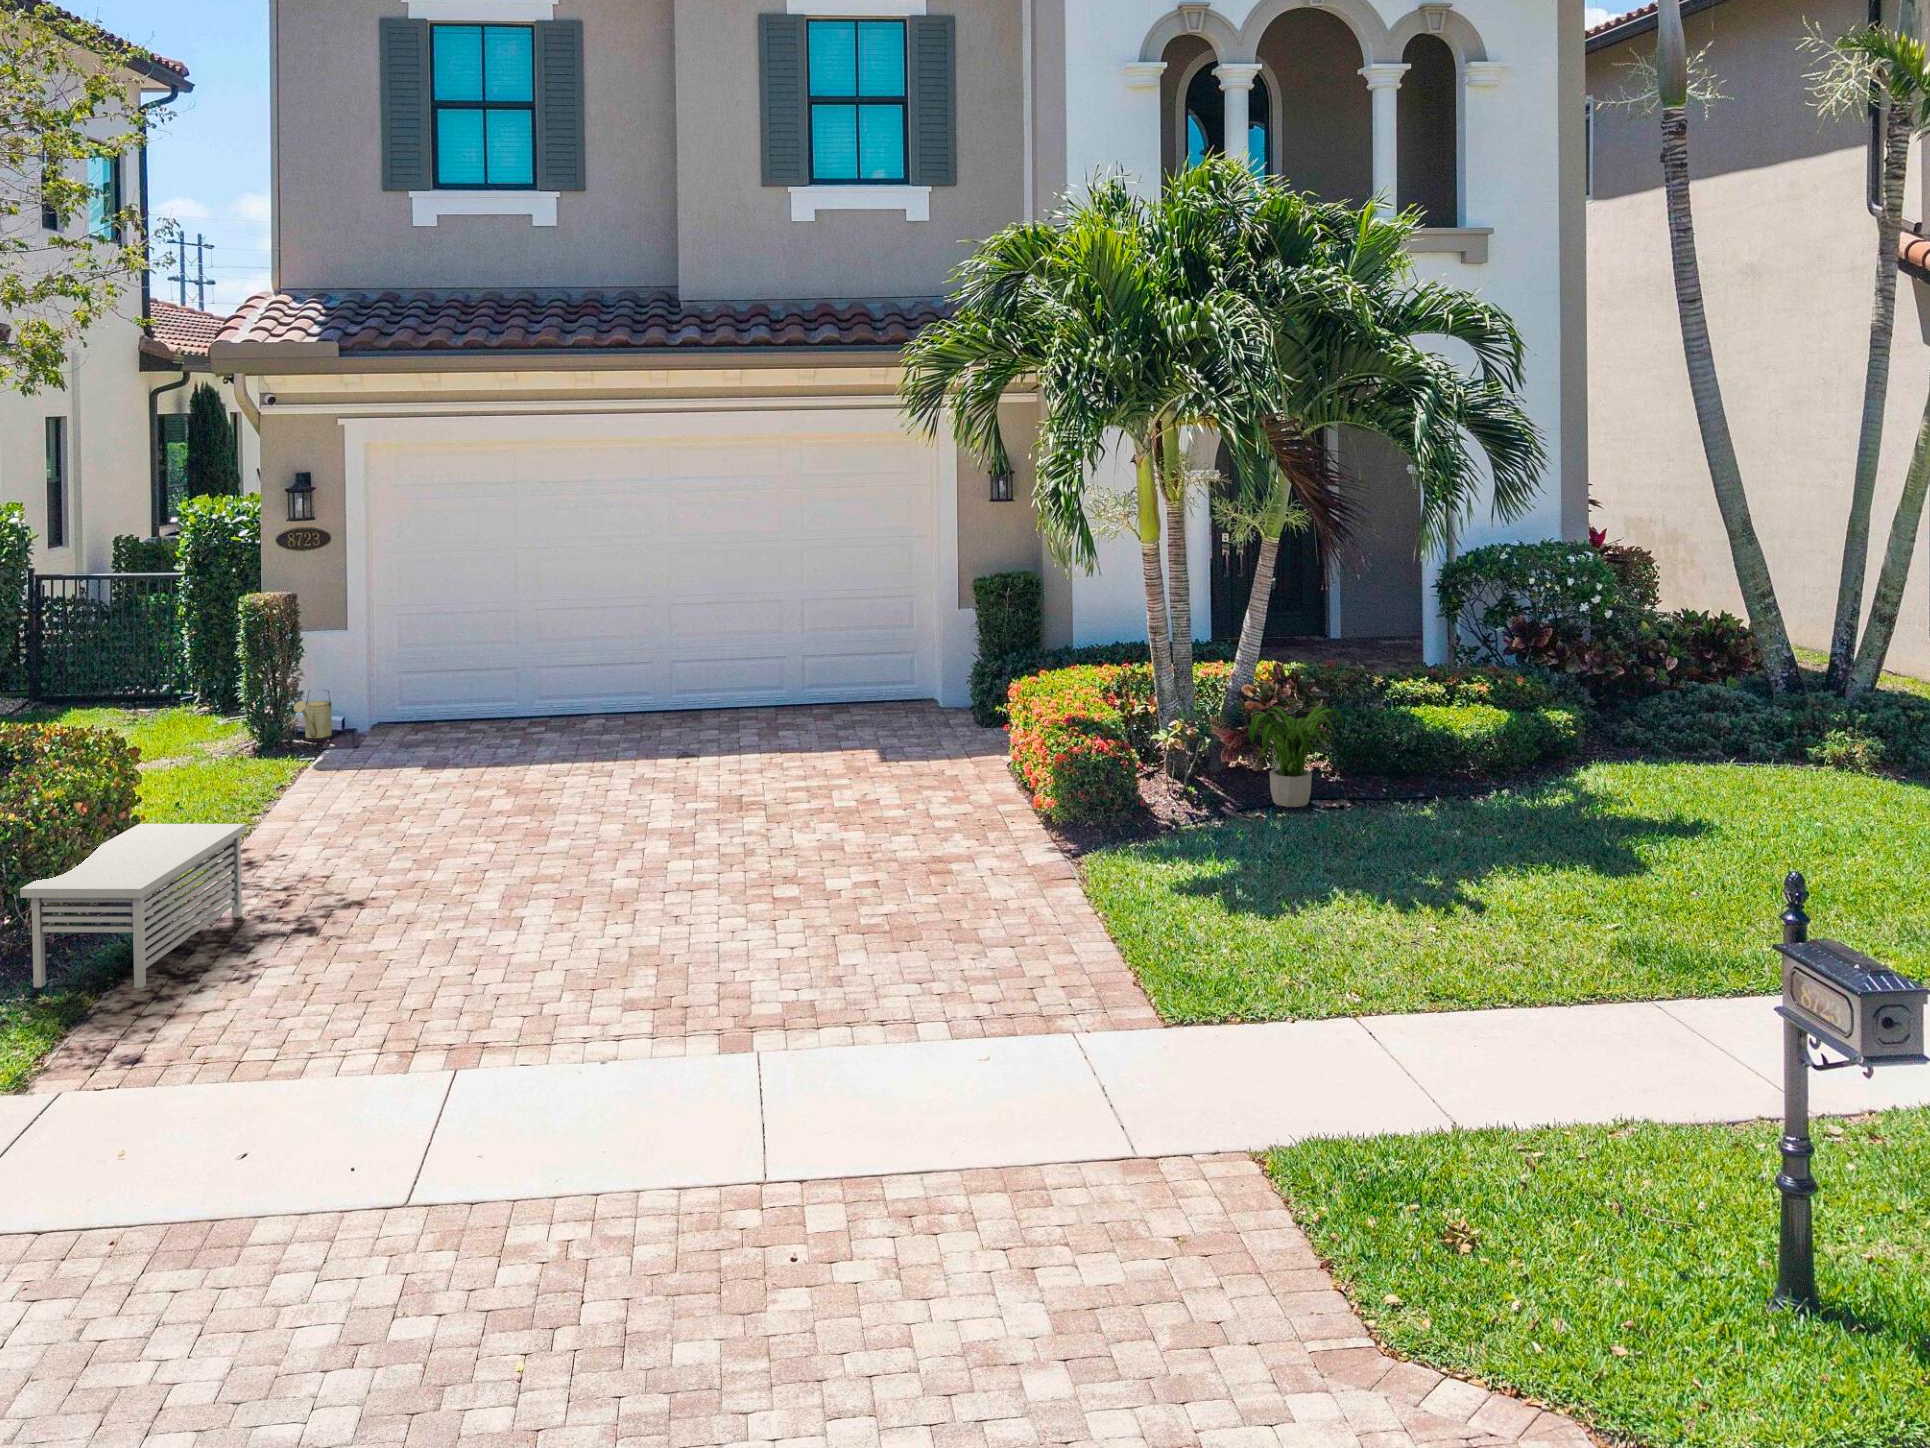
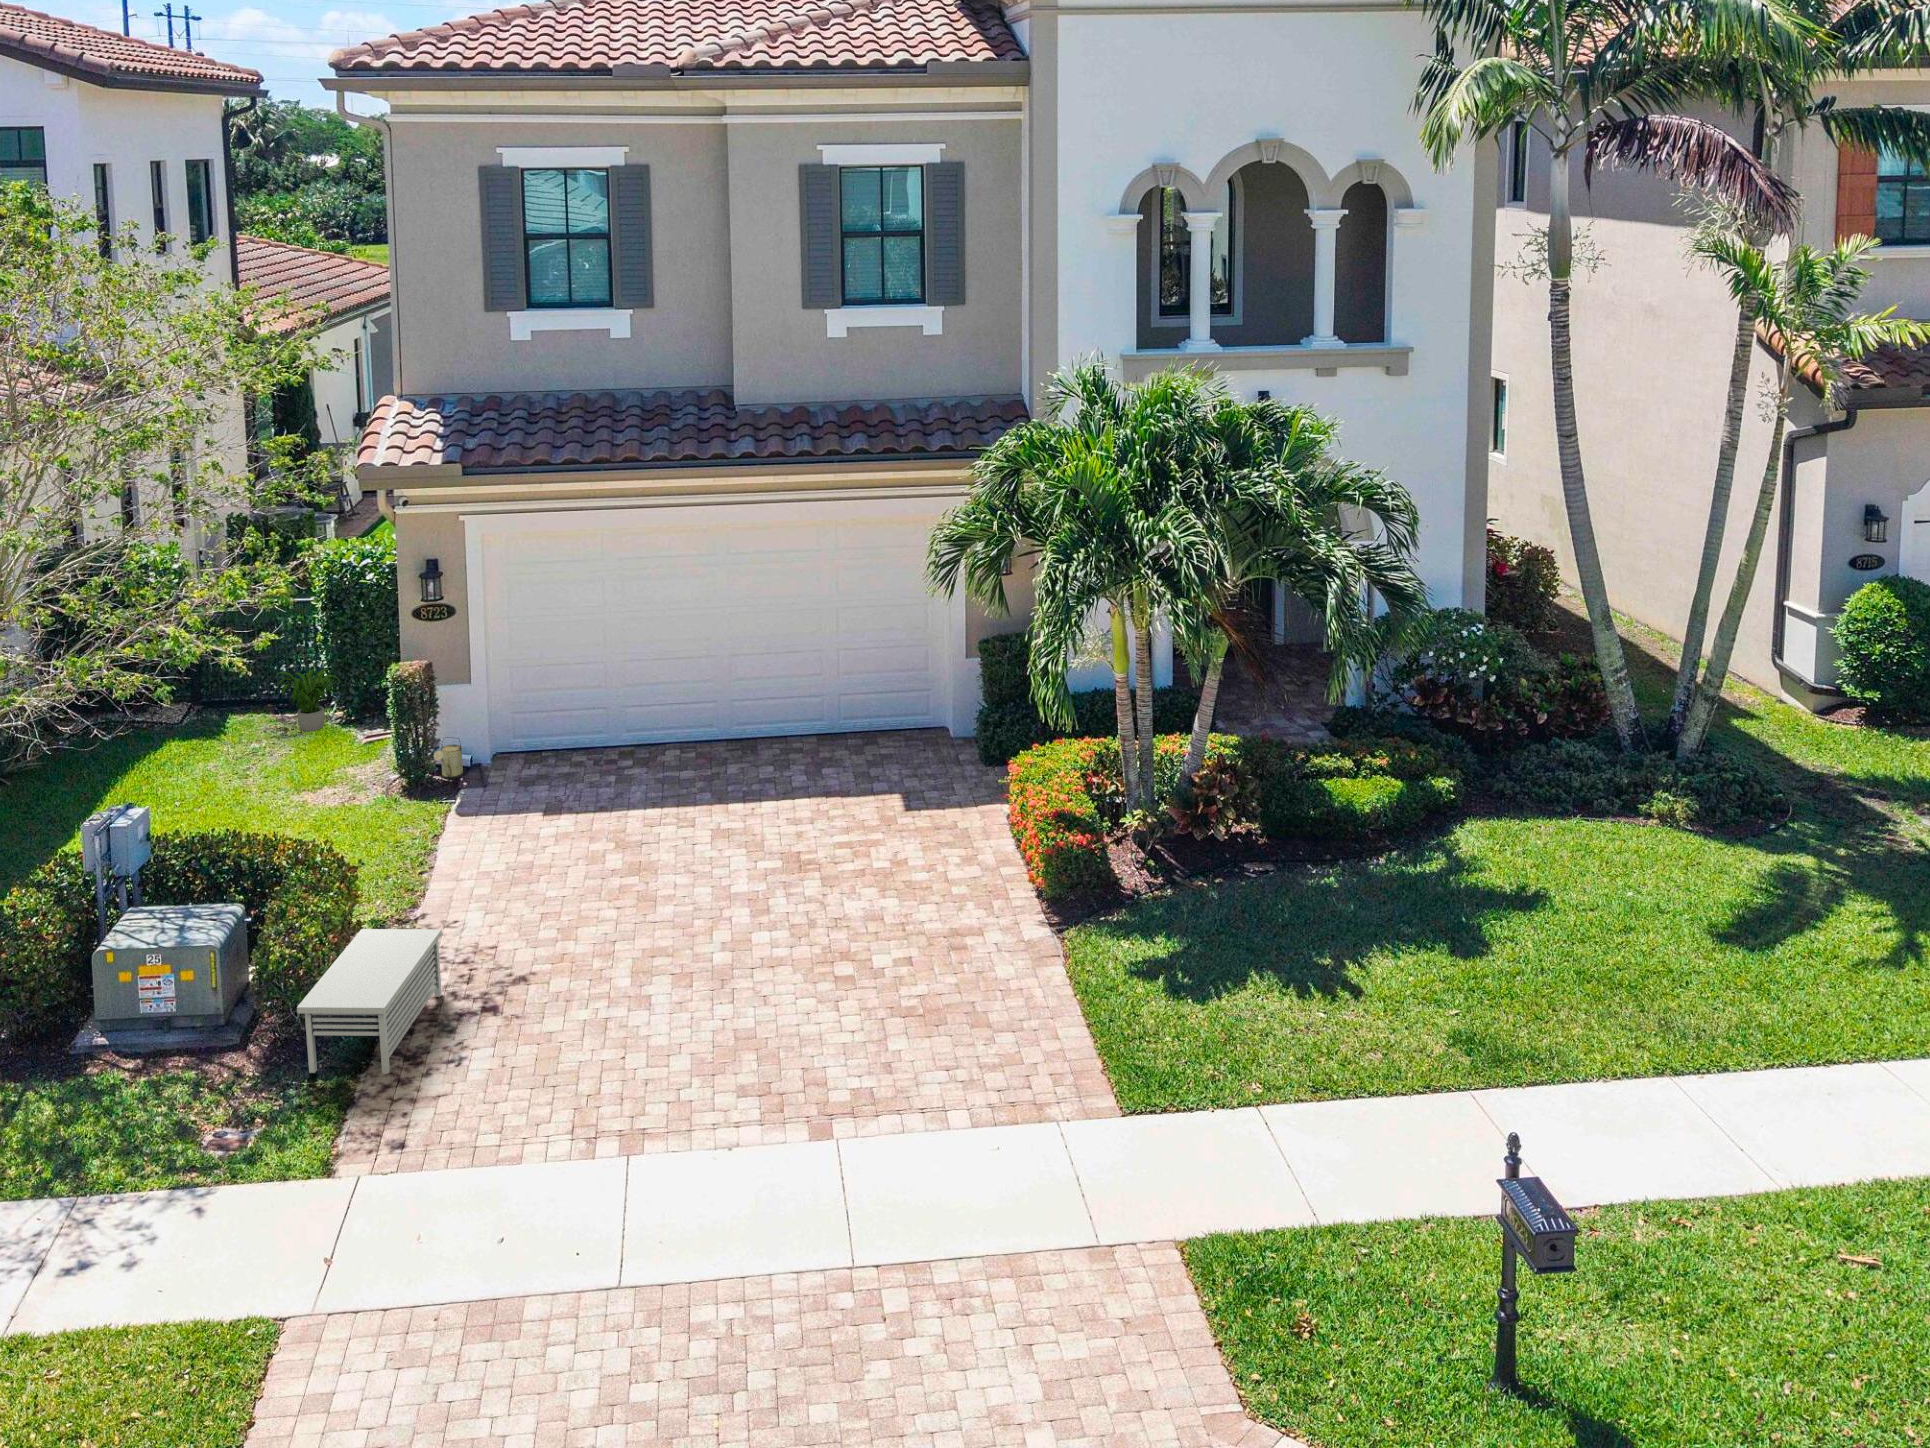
potted plant: present [1247,706,1343,807] -> present [276,669,341,731]

